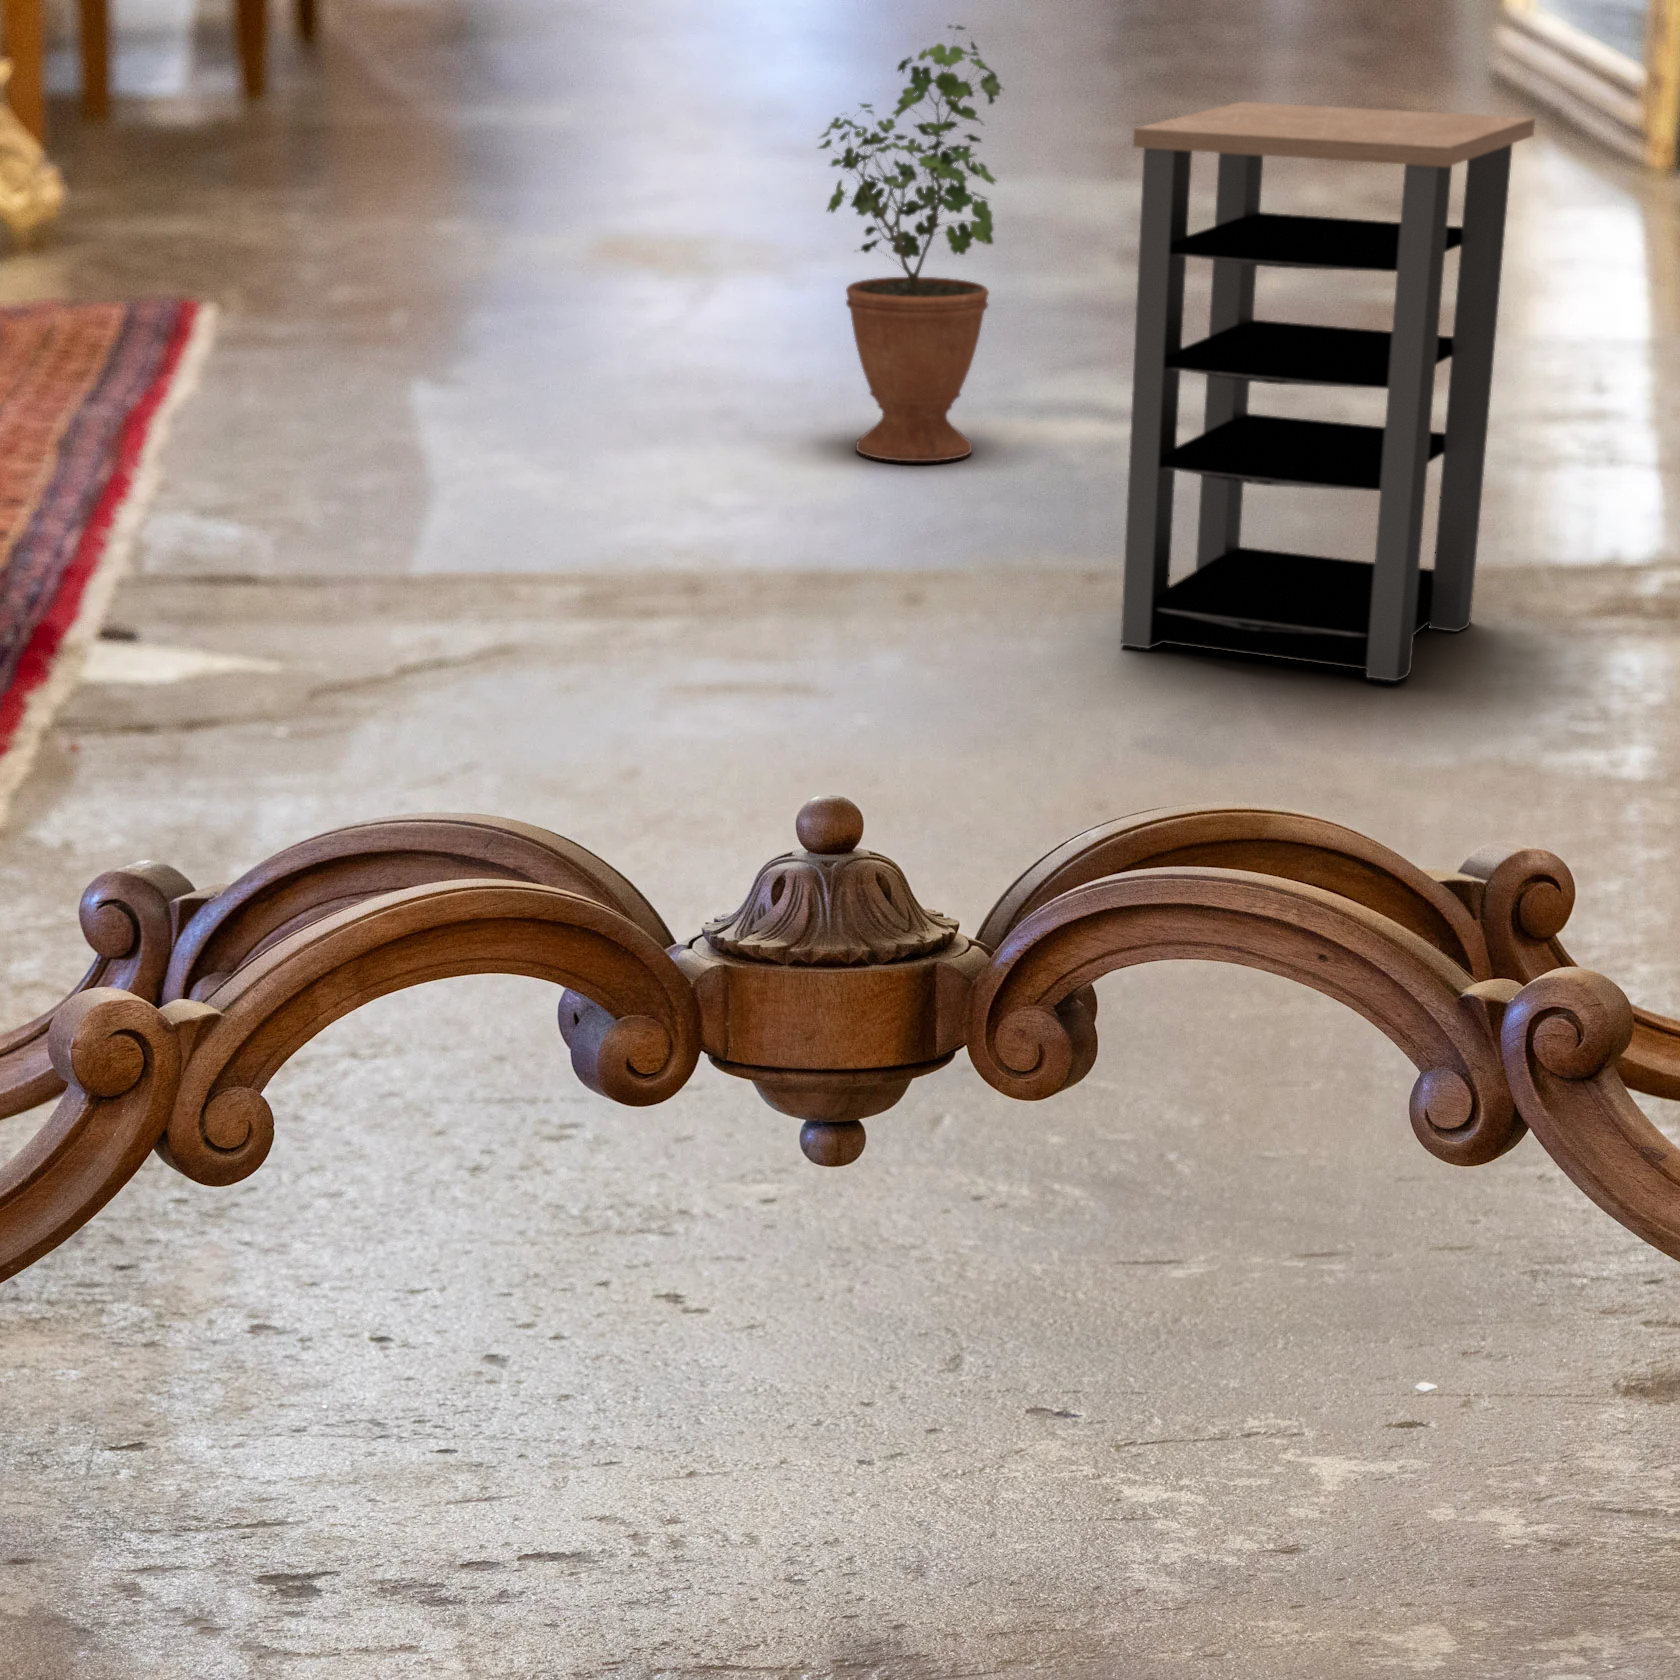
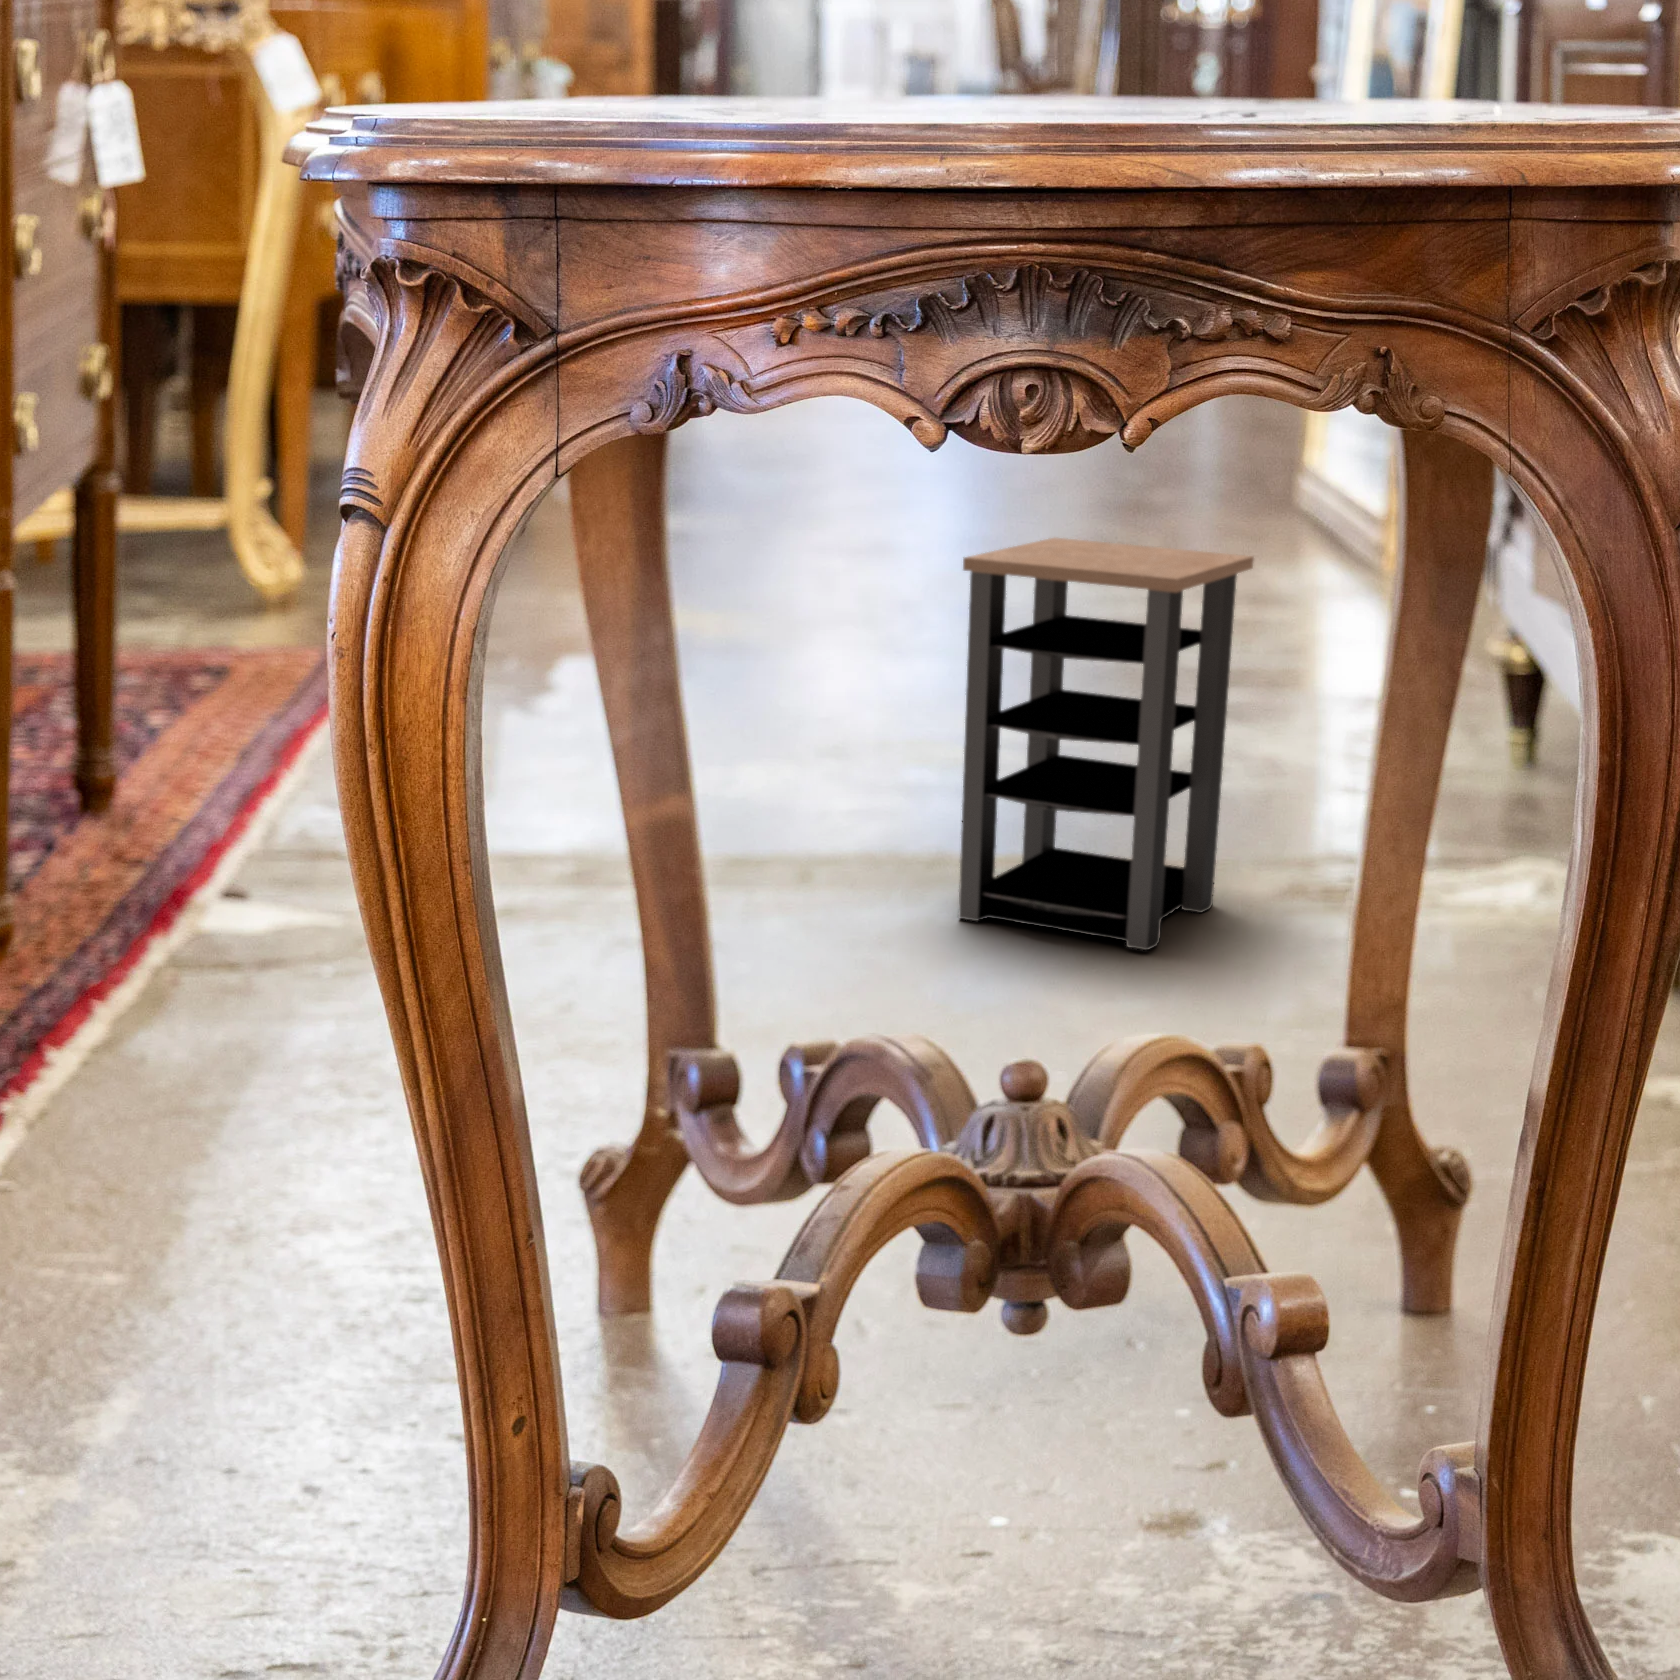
potted plant: present [819,26,1004,461] -> none [782,473,916,775]

